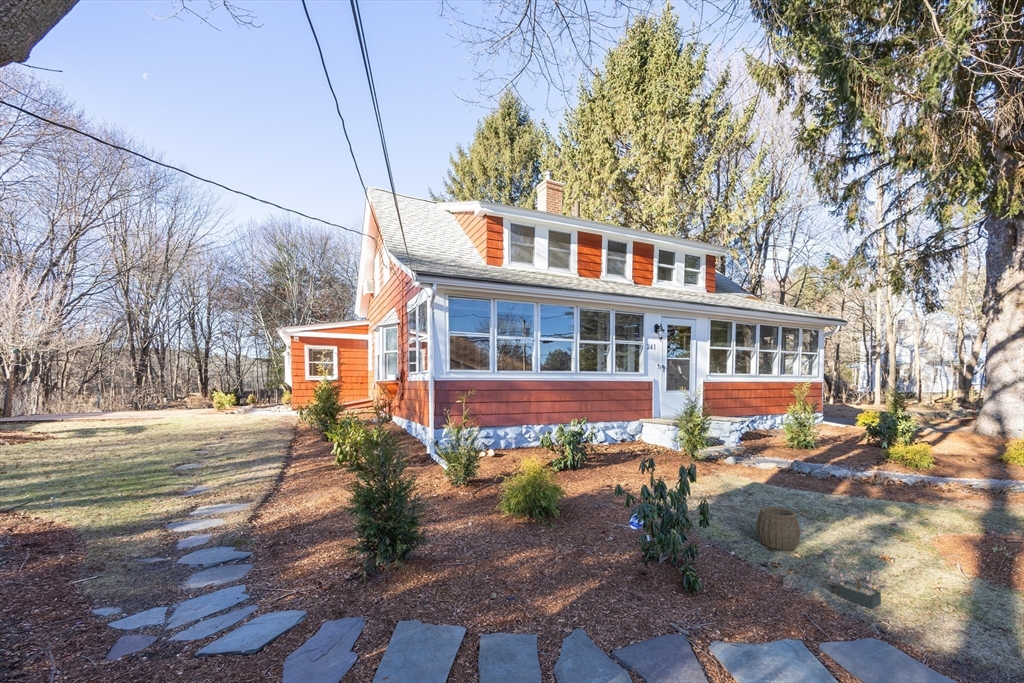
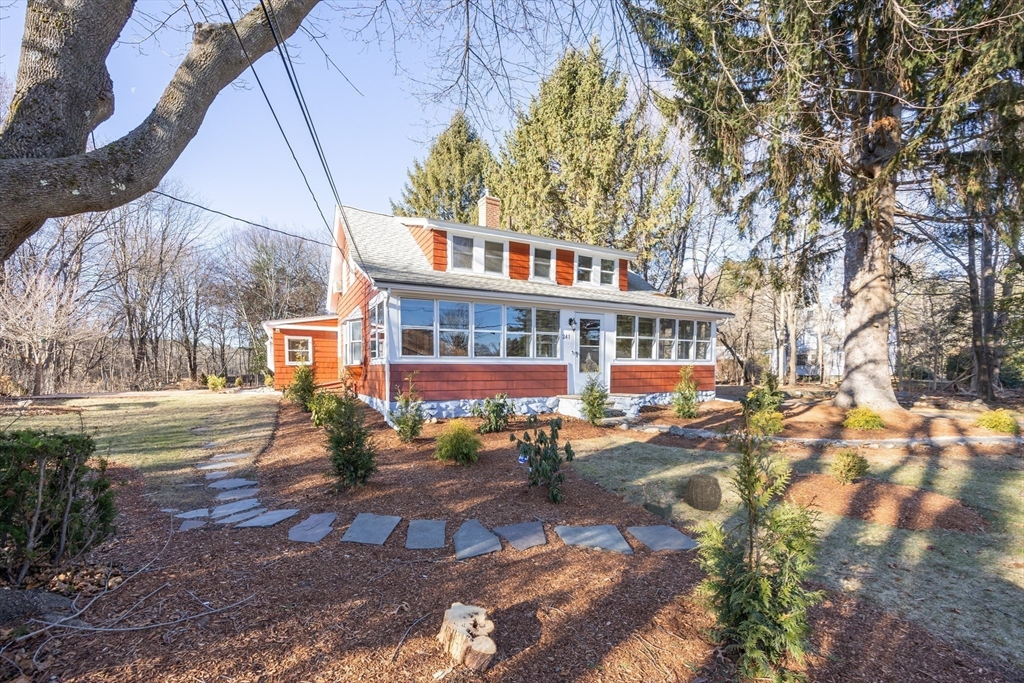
woven basket: present [756,507,801,550] -> present [686,474,722,511]

